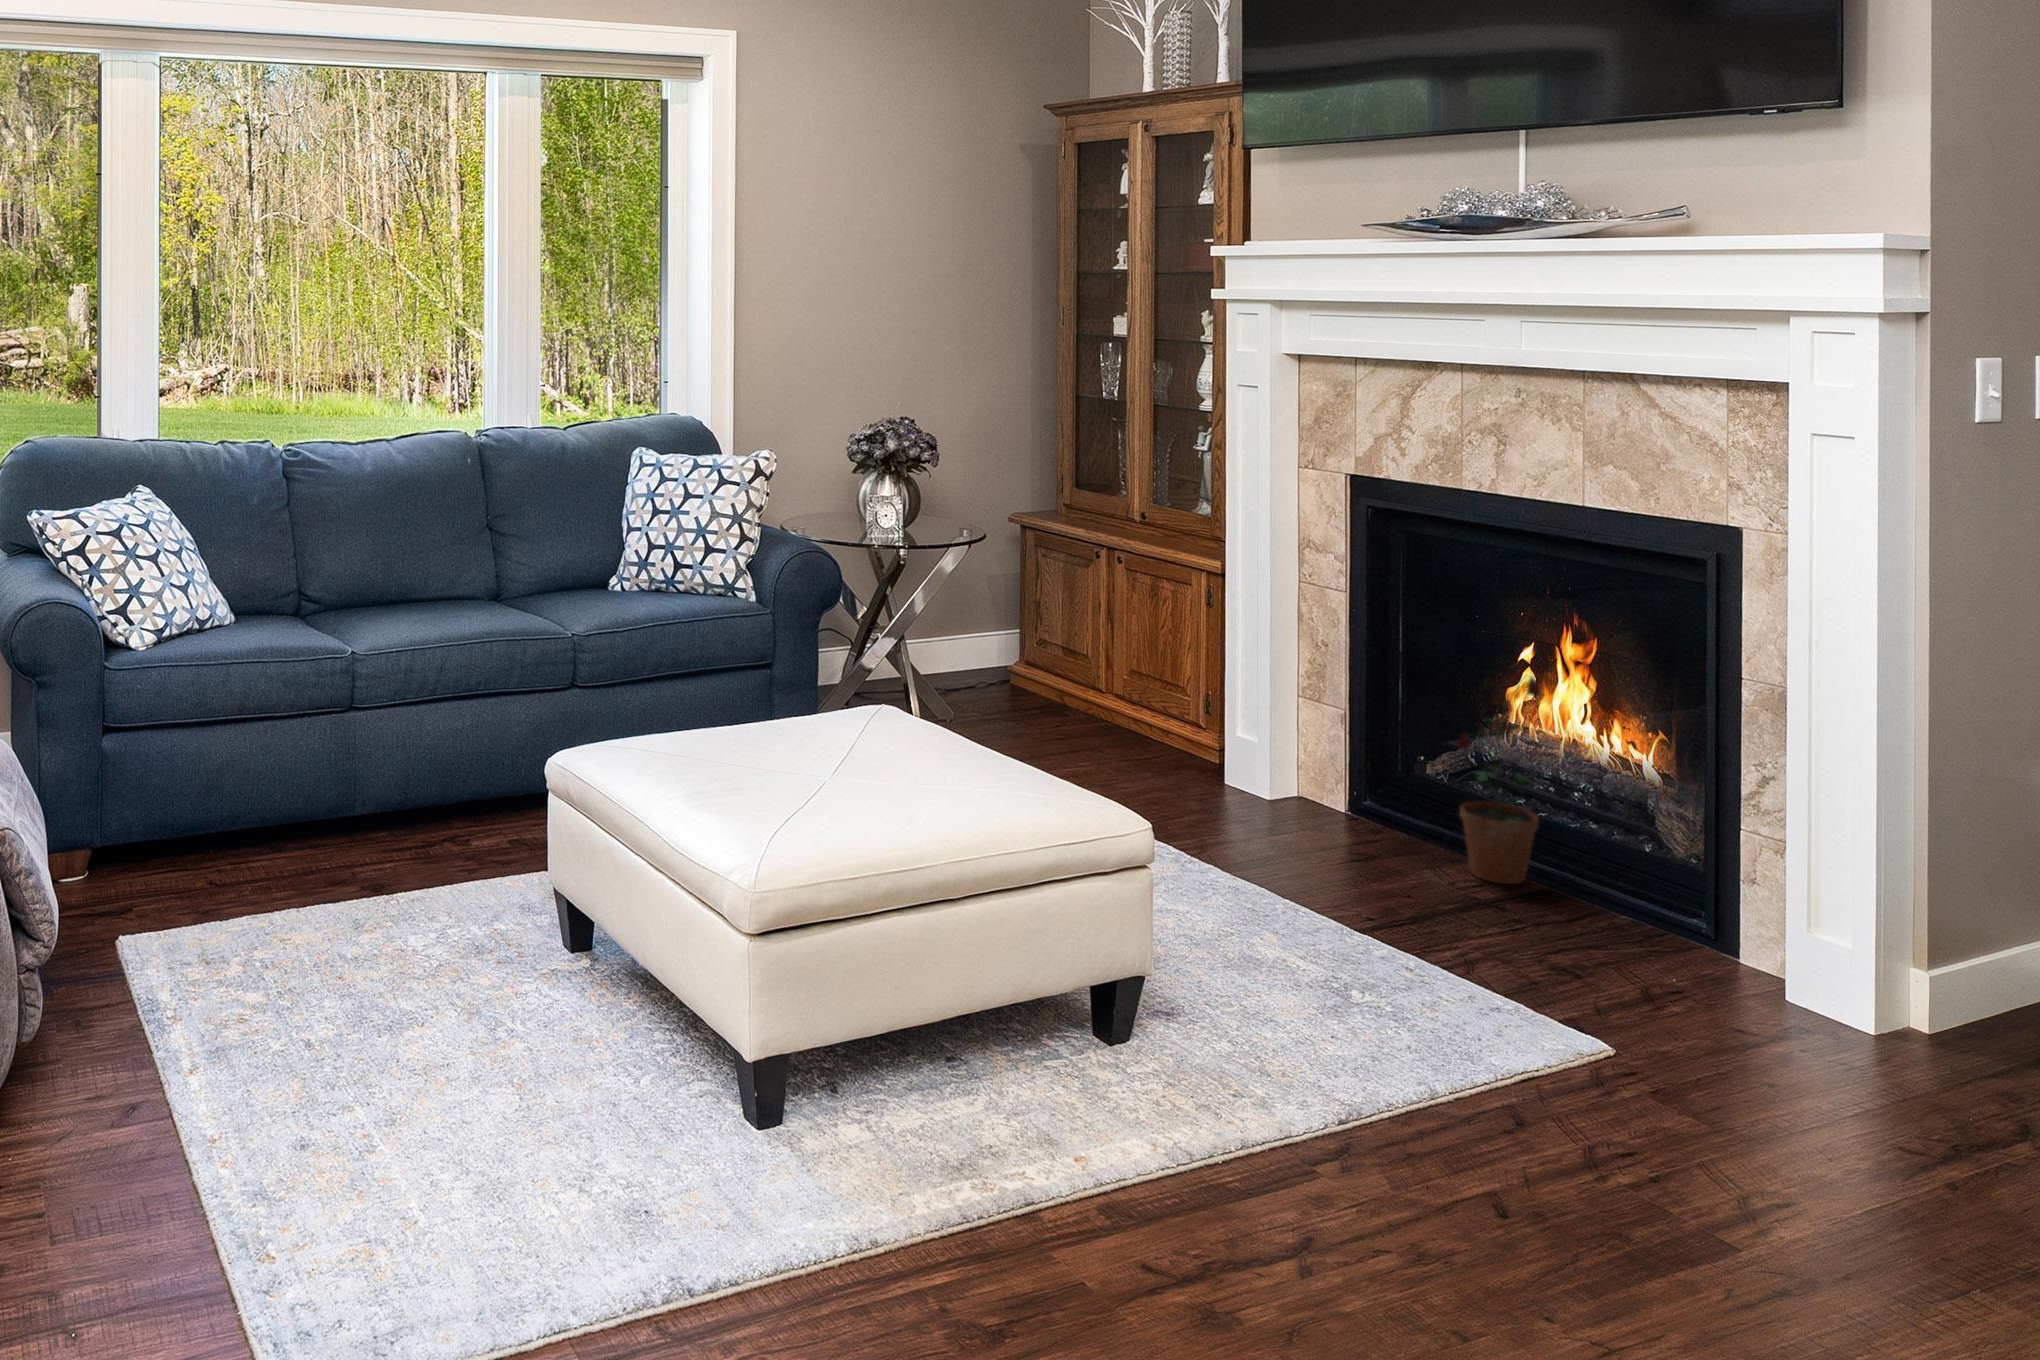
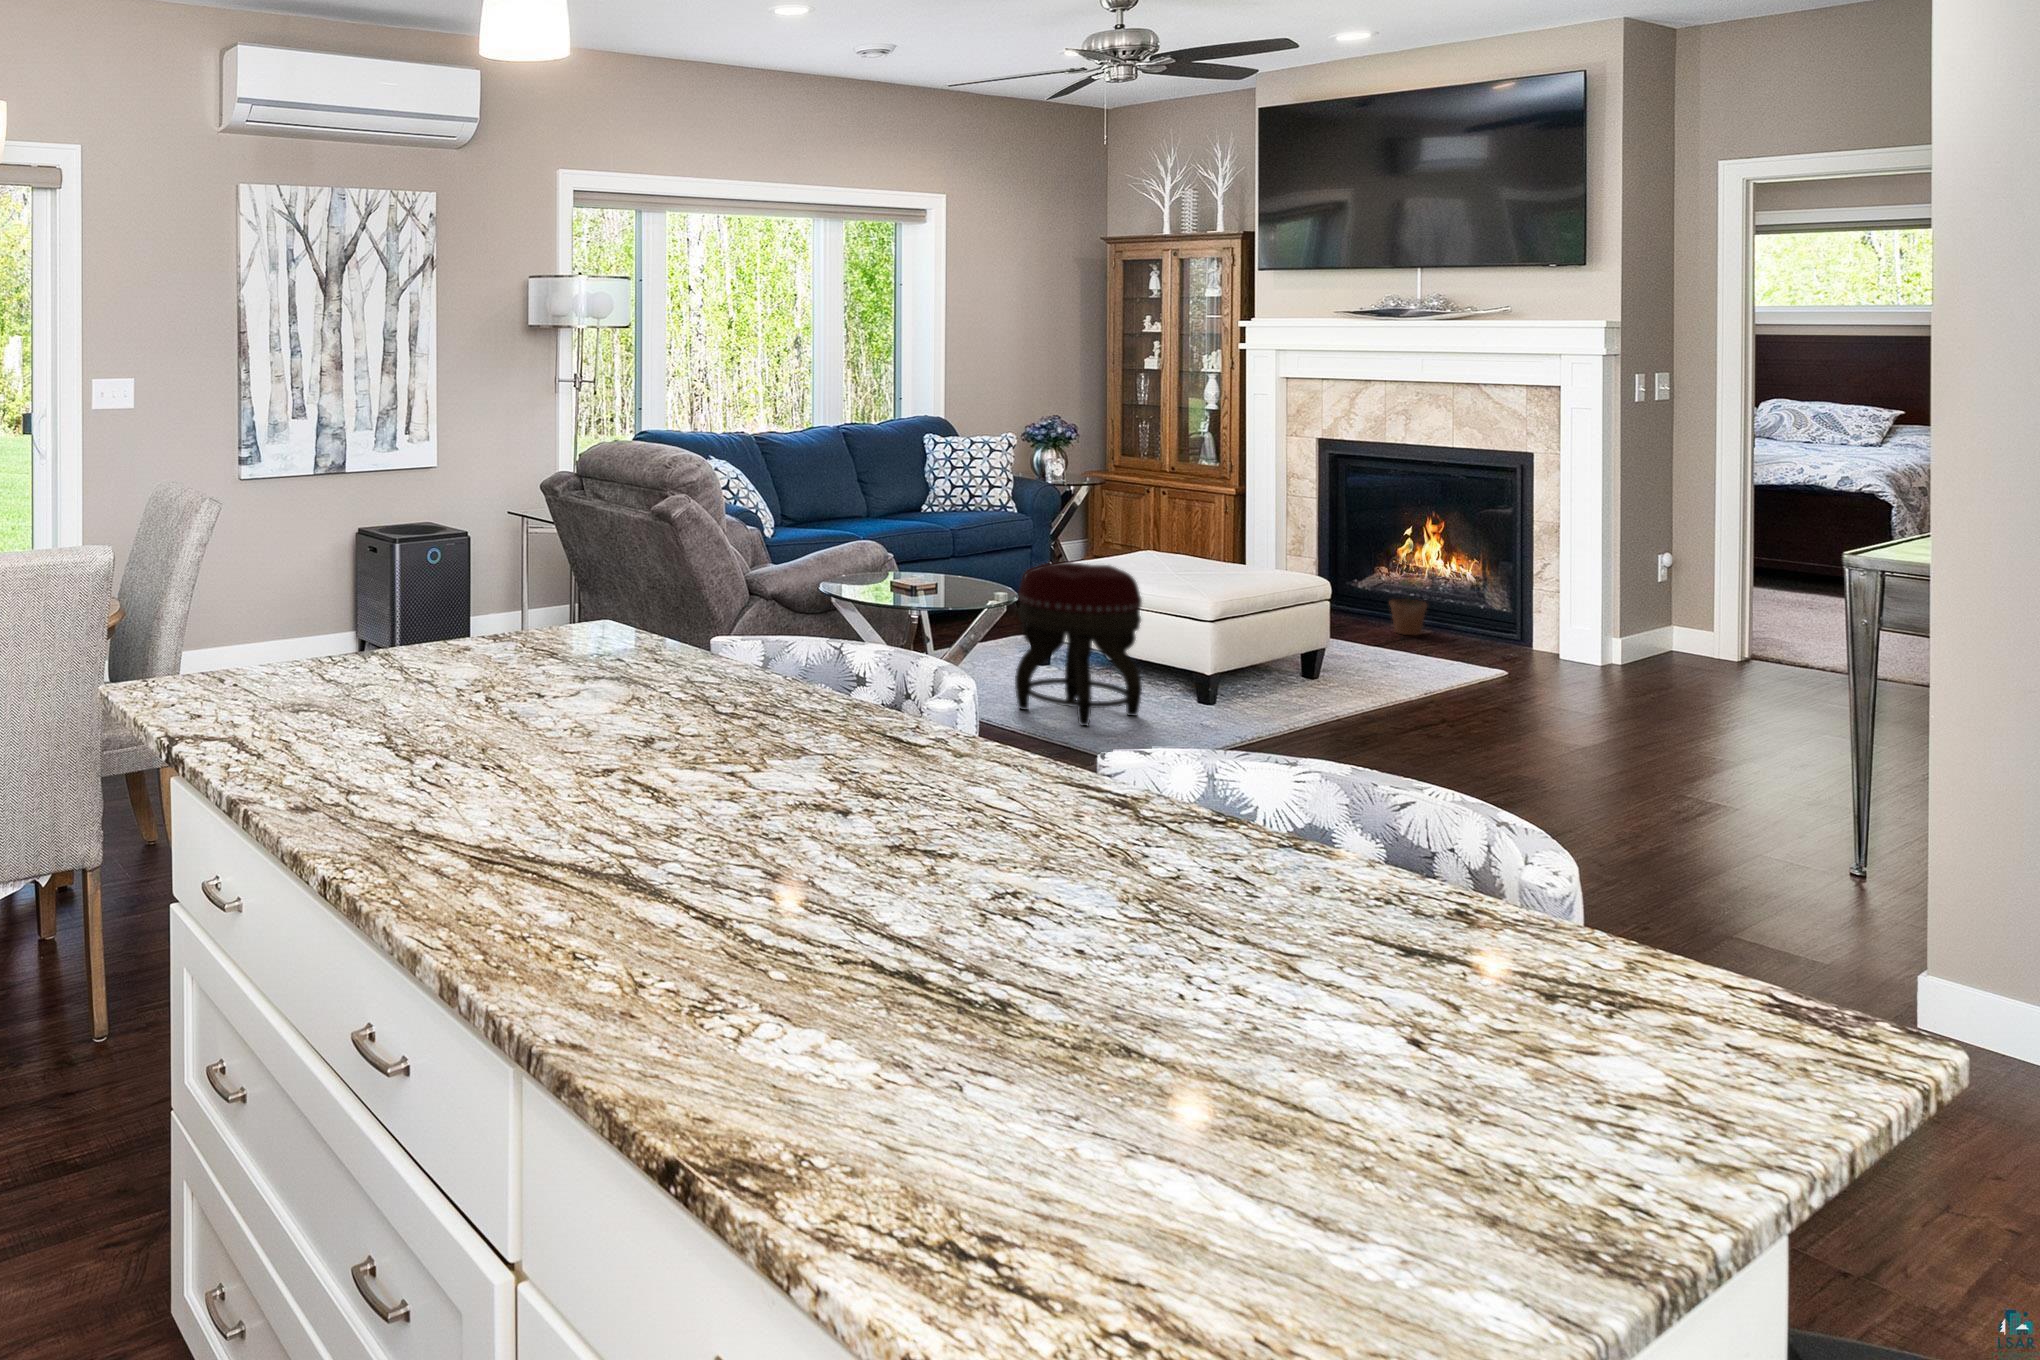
footstool: none [325,760,600,1189] -> present [1015,562,1142,726]

